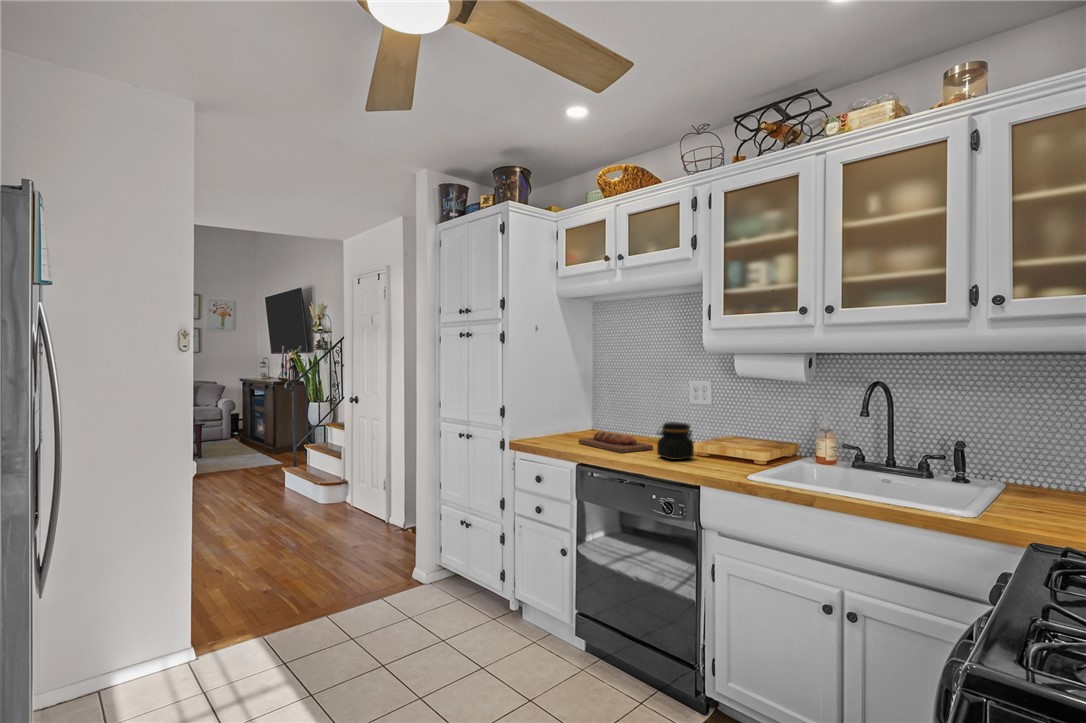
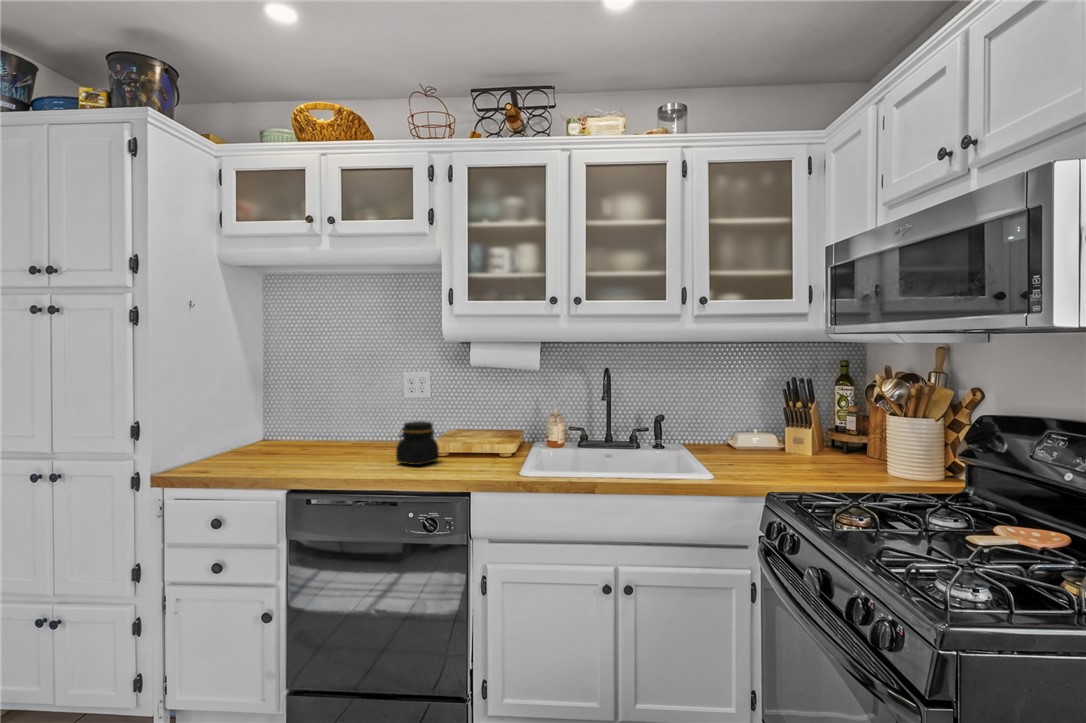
bread loaf: present [579,431,653,453] -> none [270,441,377,466]

